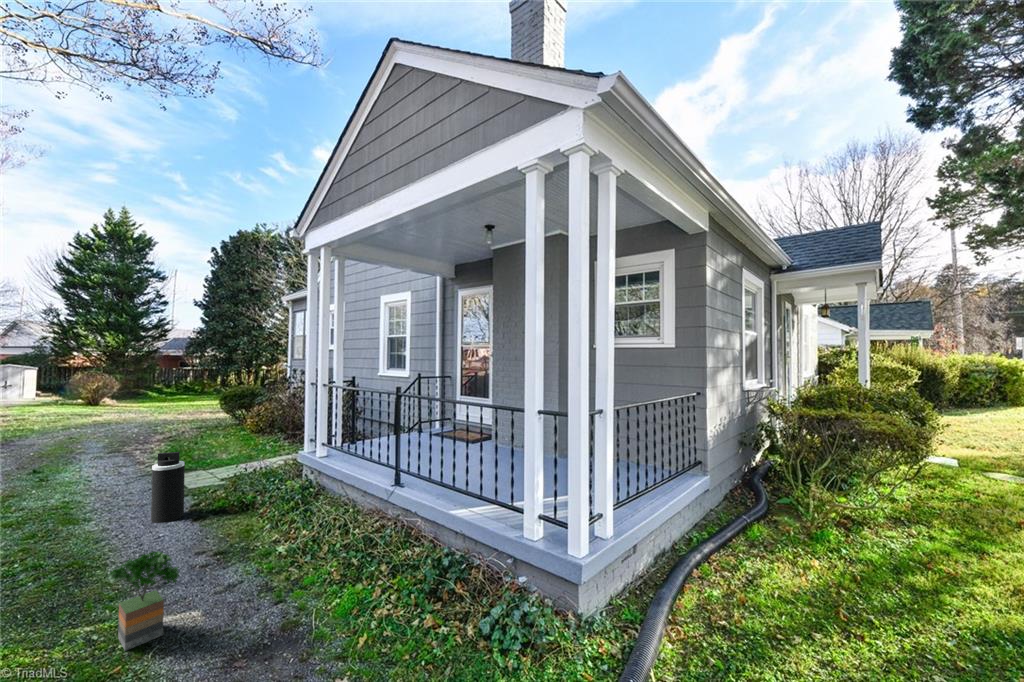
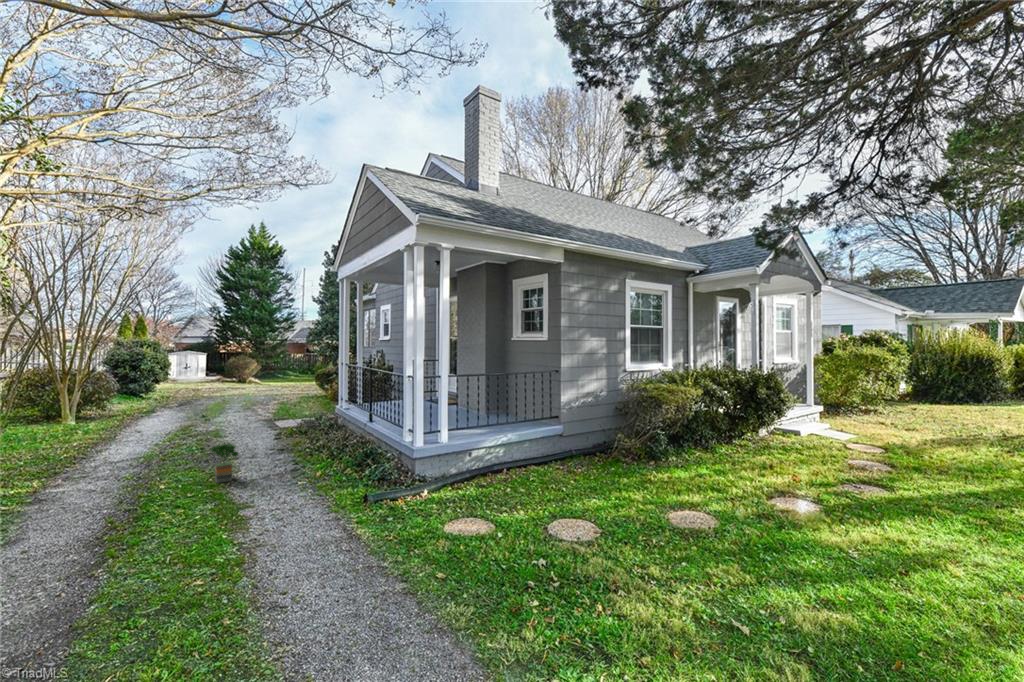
trash can: present [151,452,185,523] -> none [246,406,263,446]

